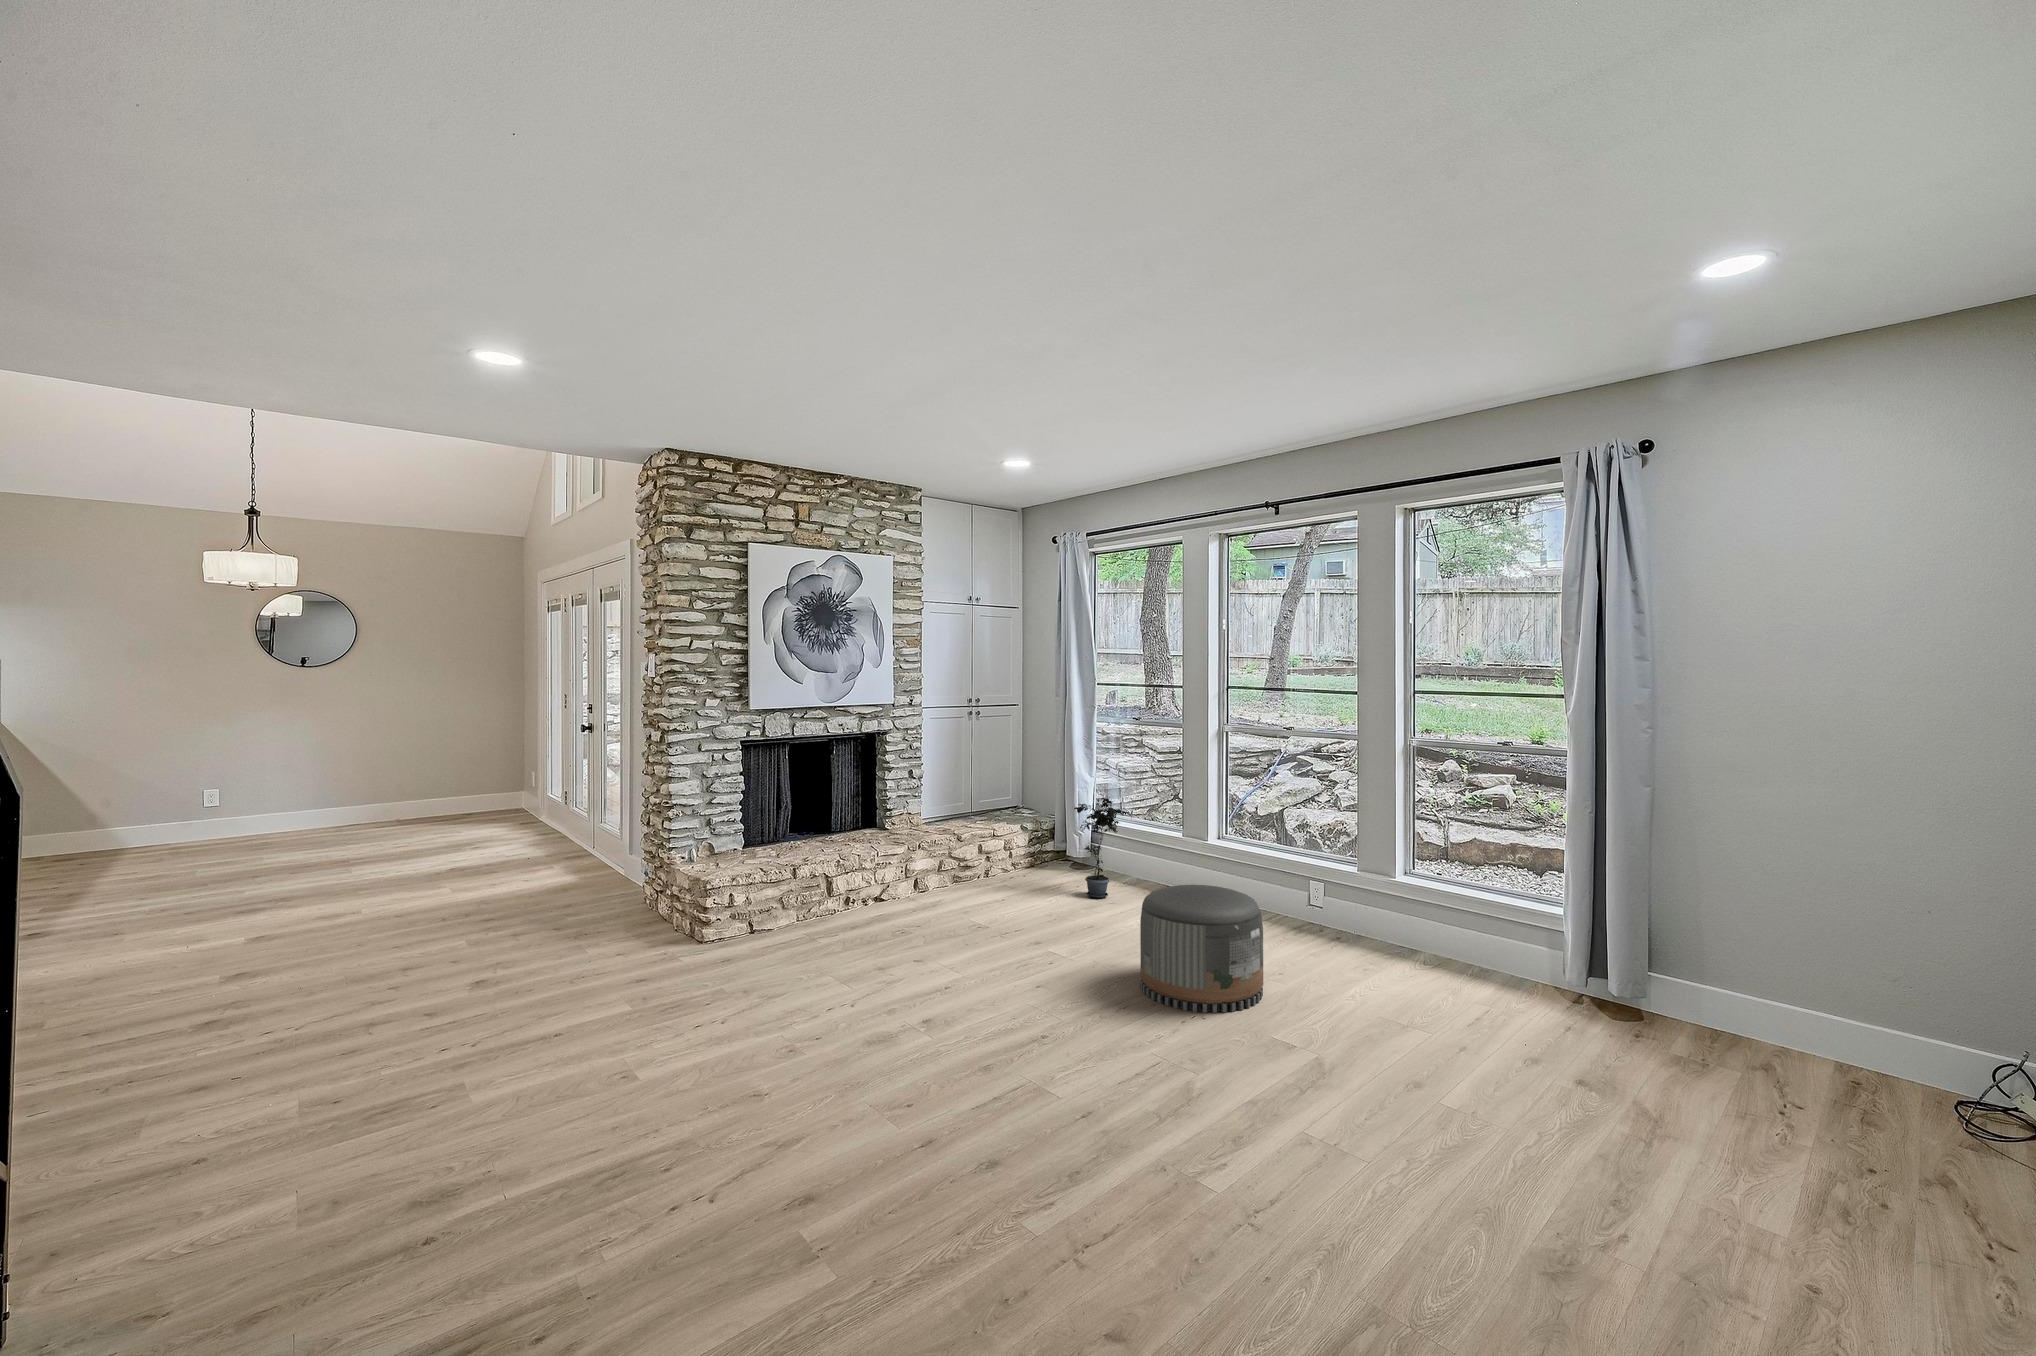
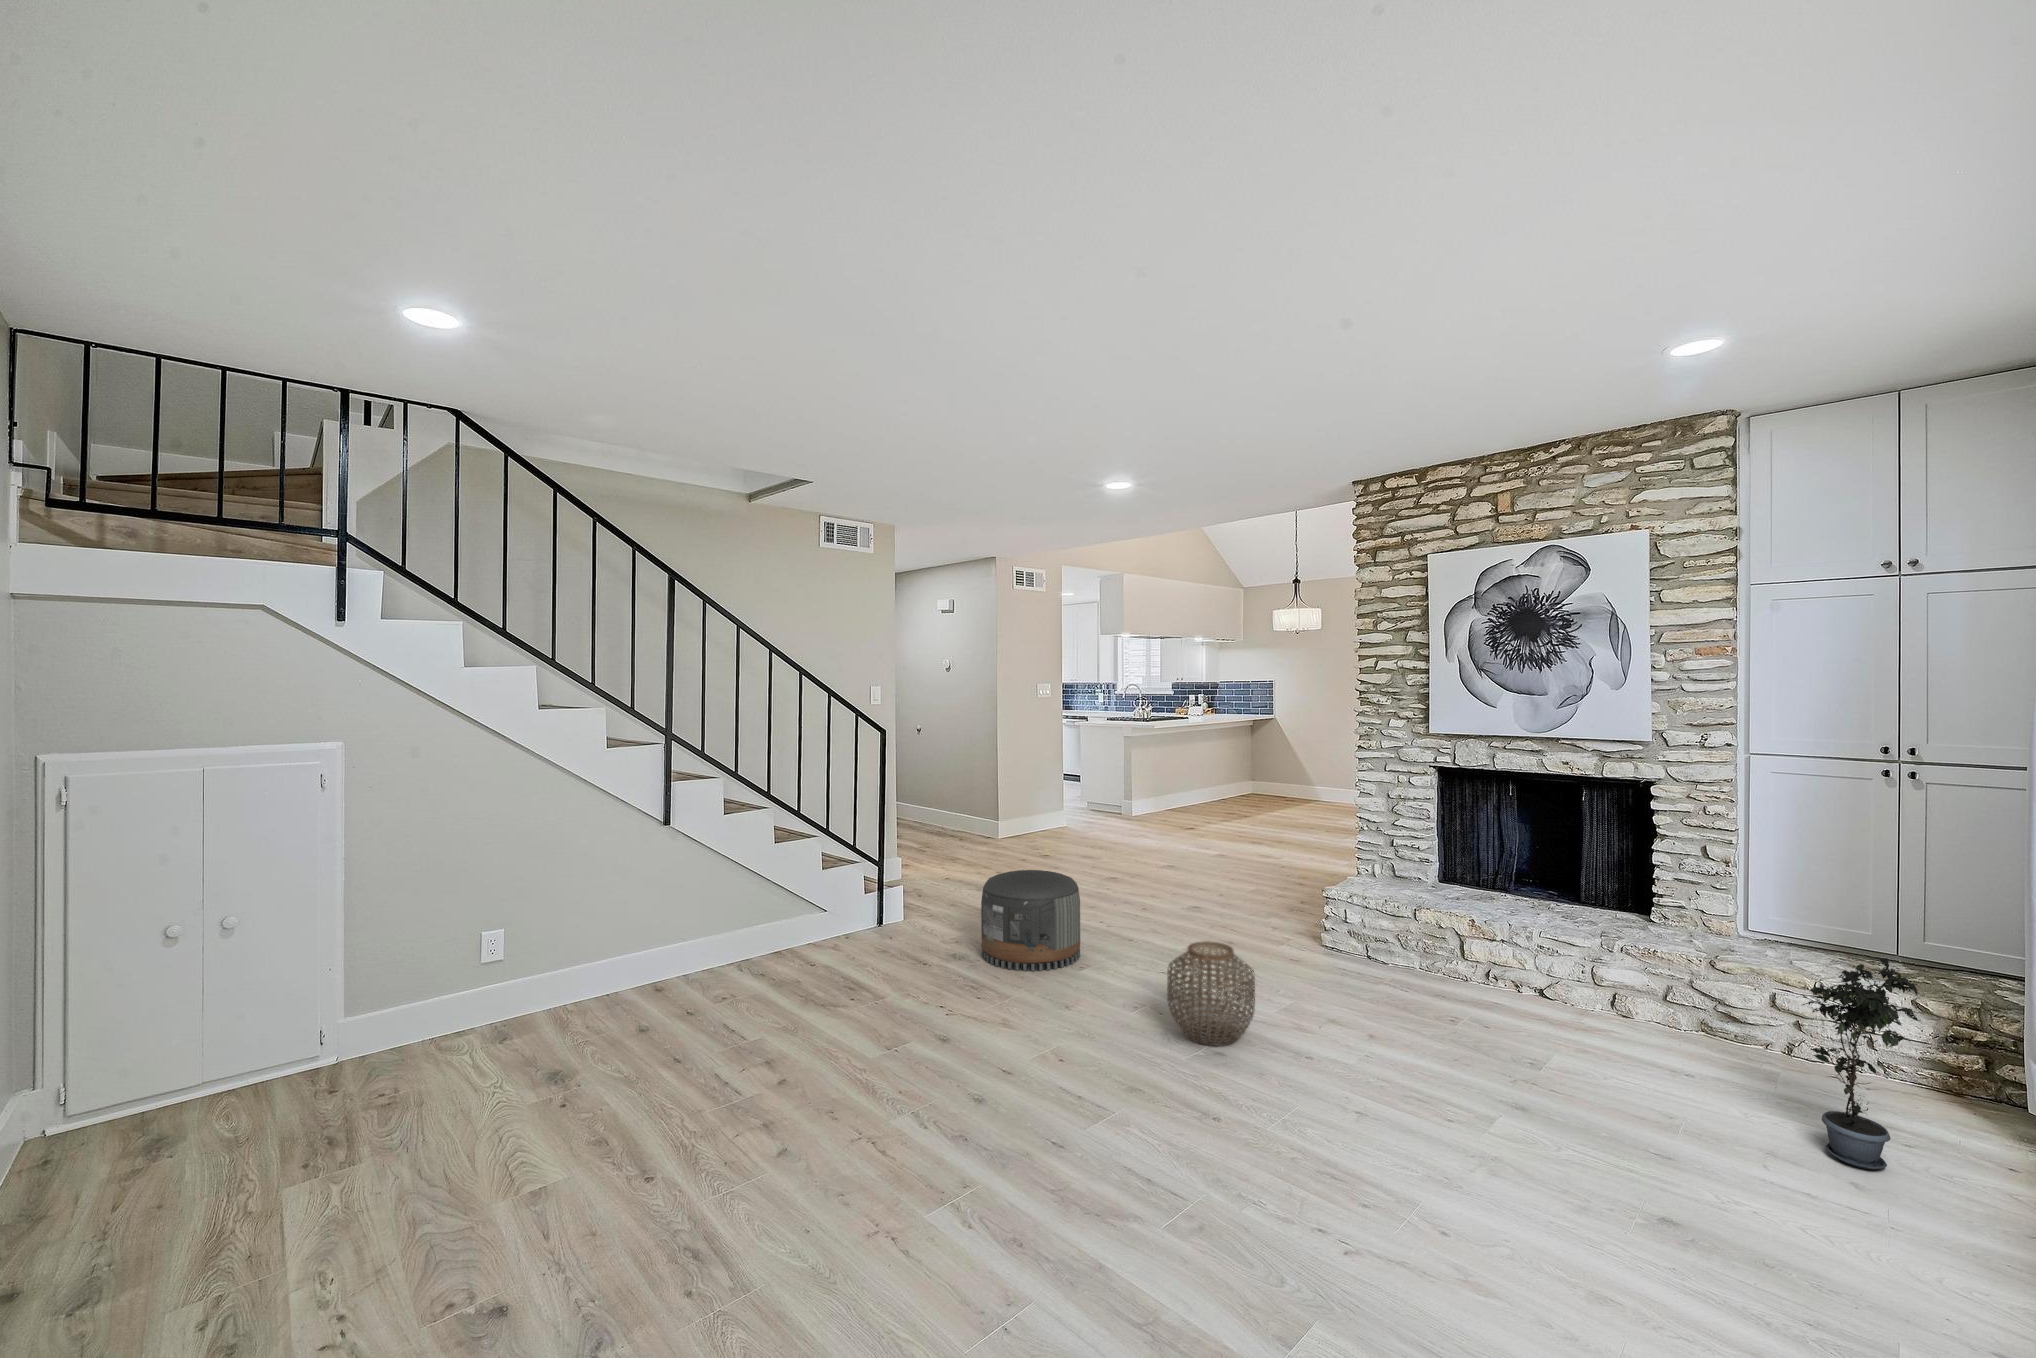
pouf: present [1140,885,1263,1013] -> present [981,870,1080,971]
woven basket: none [867,915,954,1020] -> present [1167,941,1255,1046]

